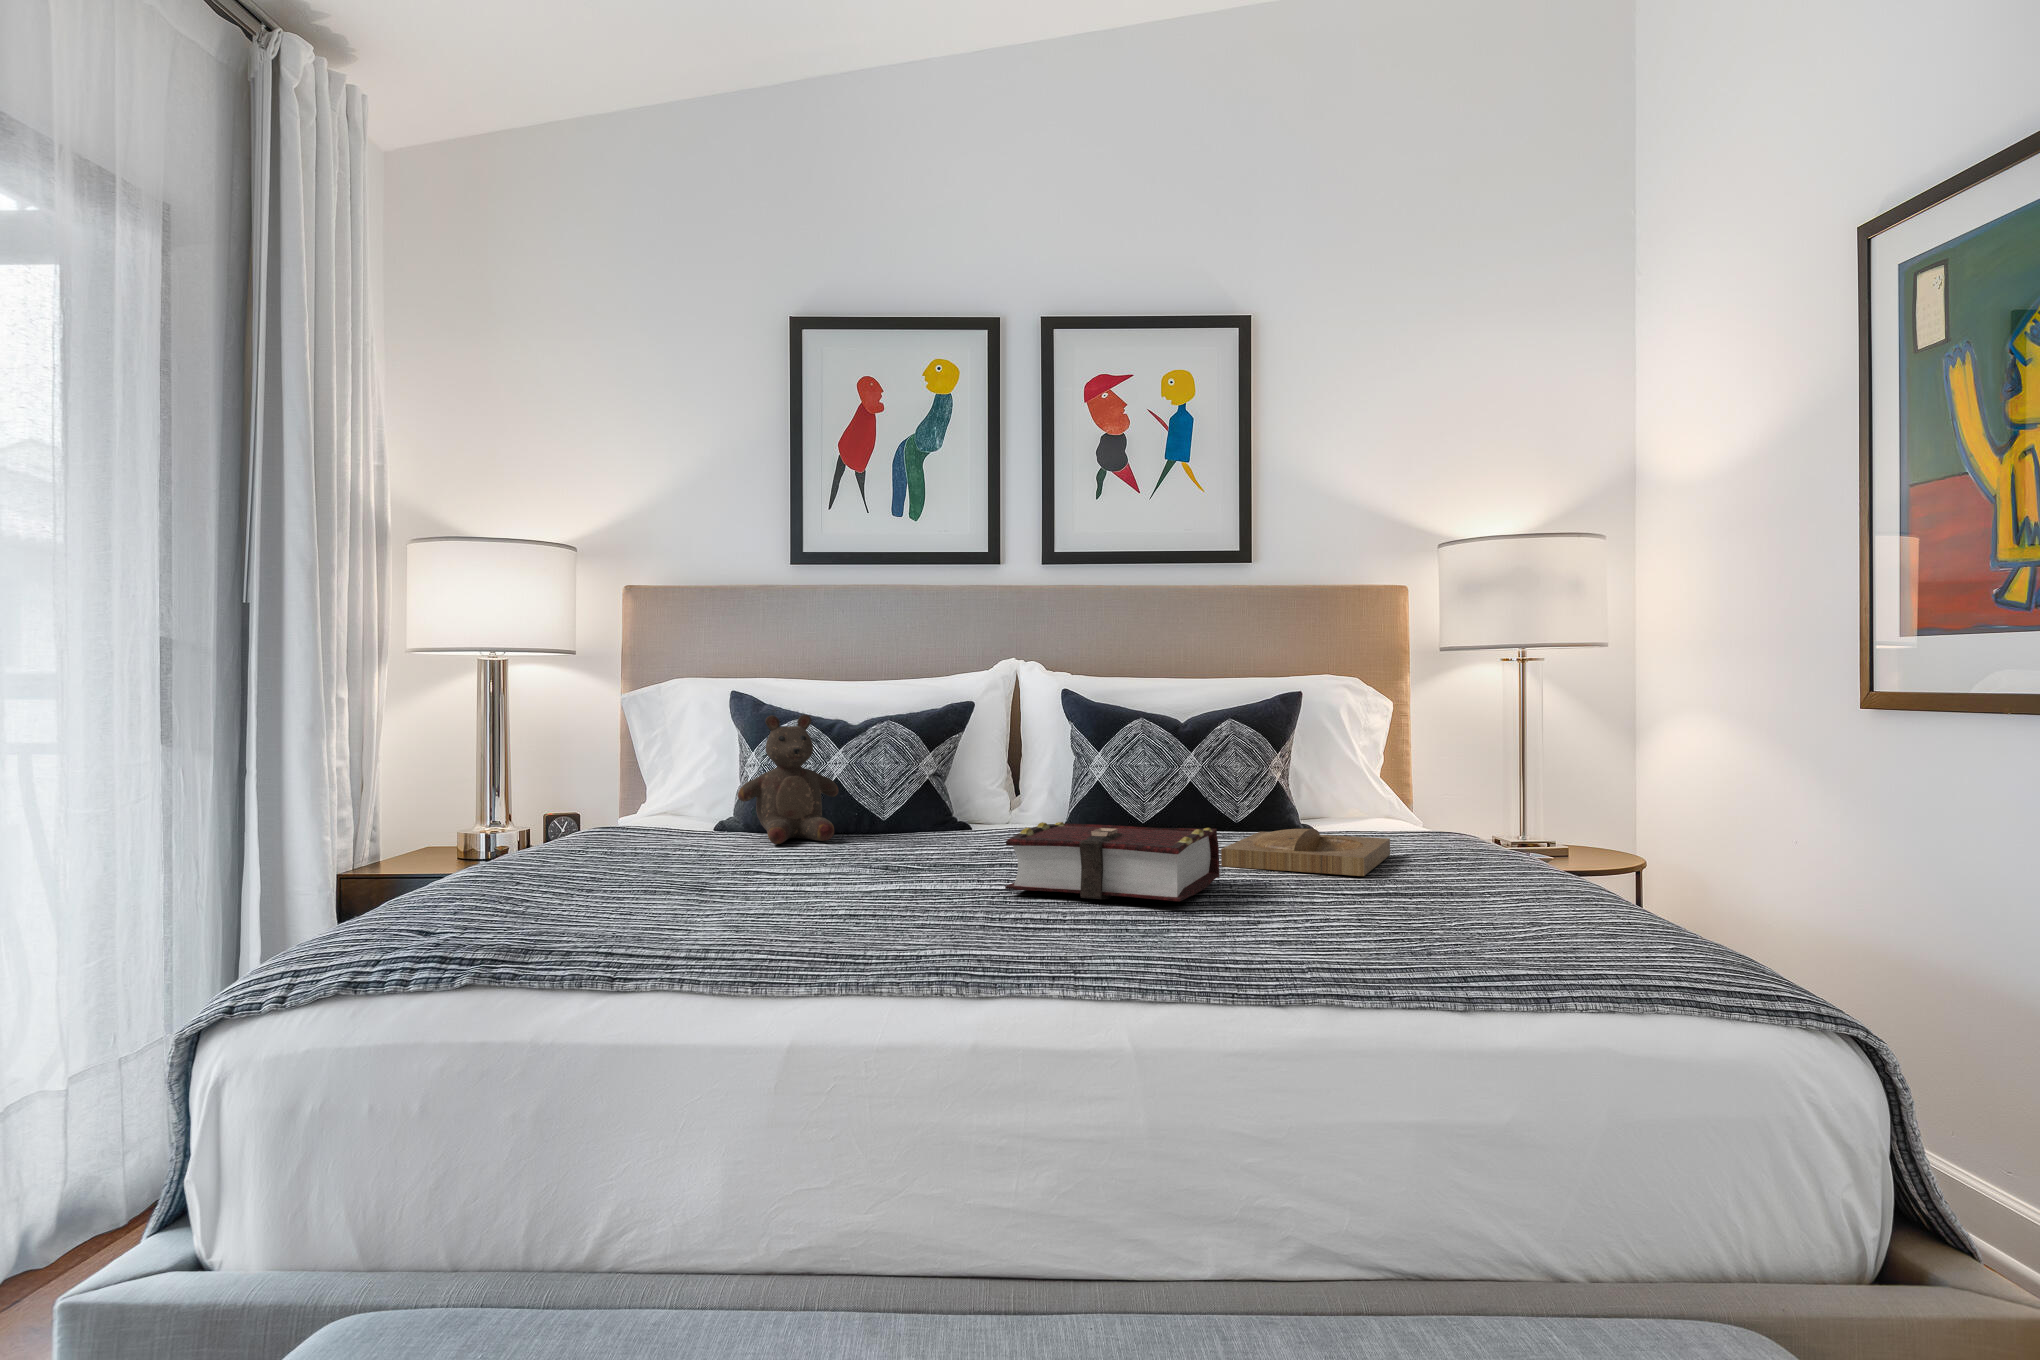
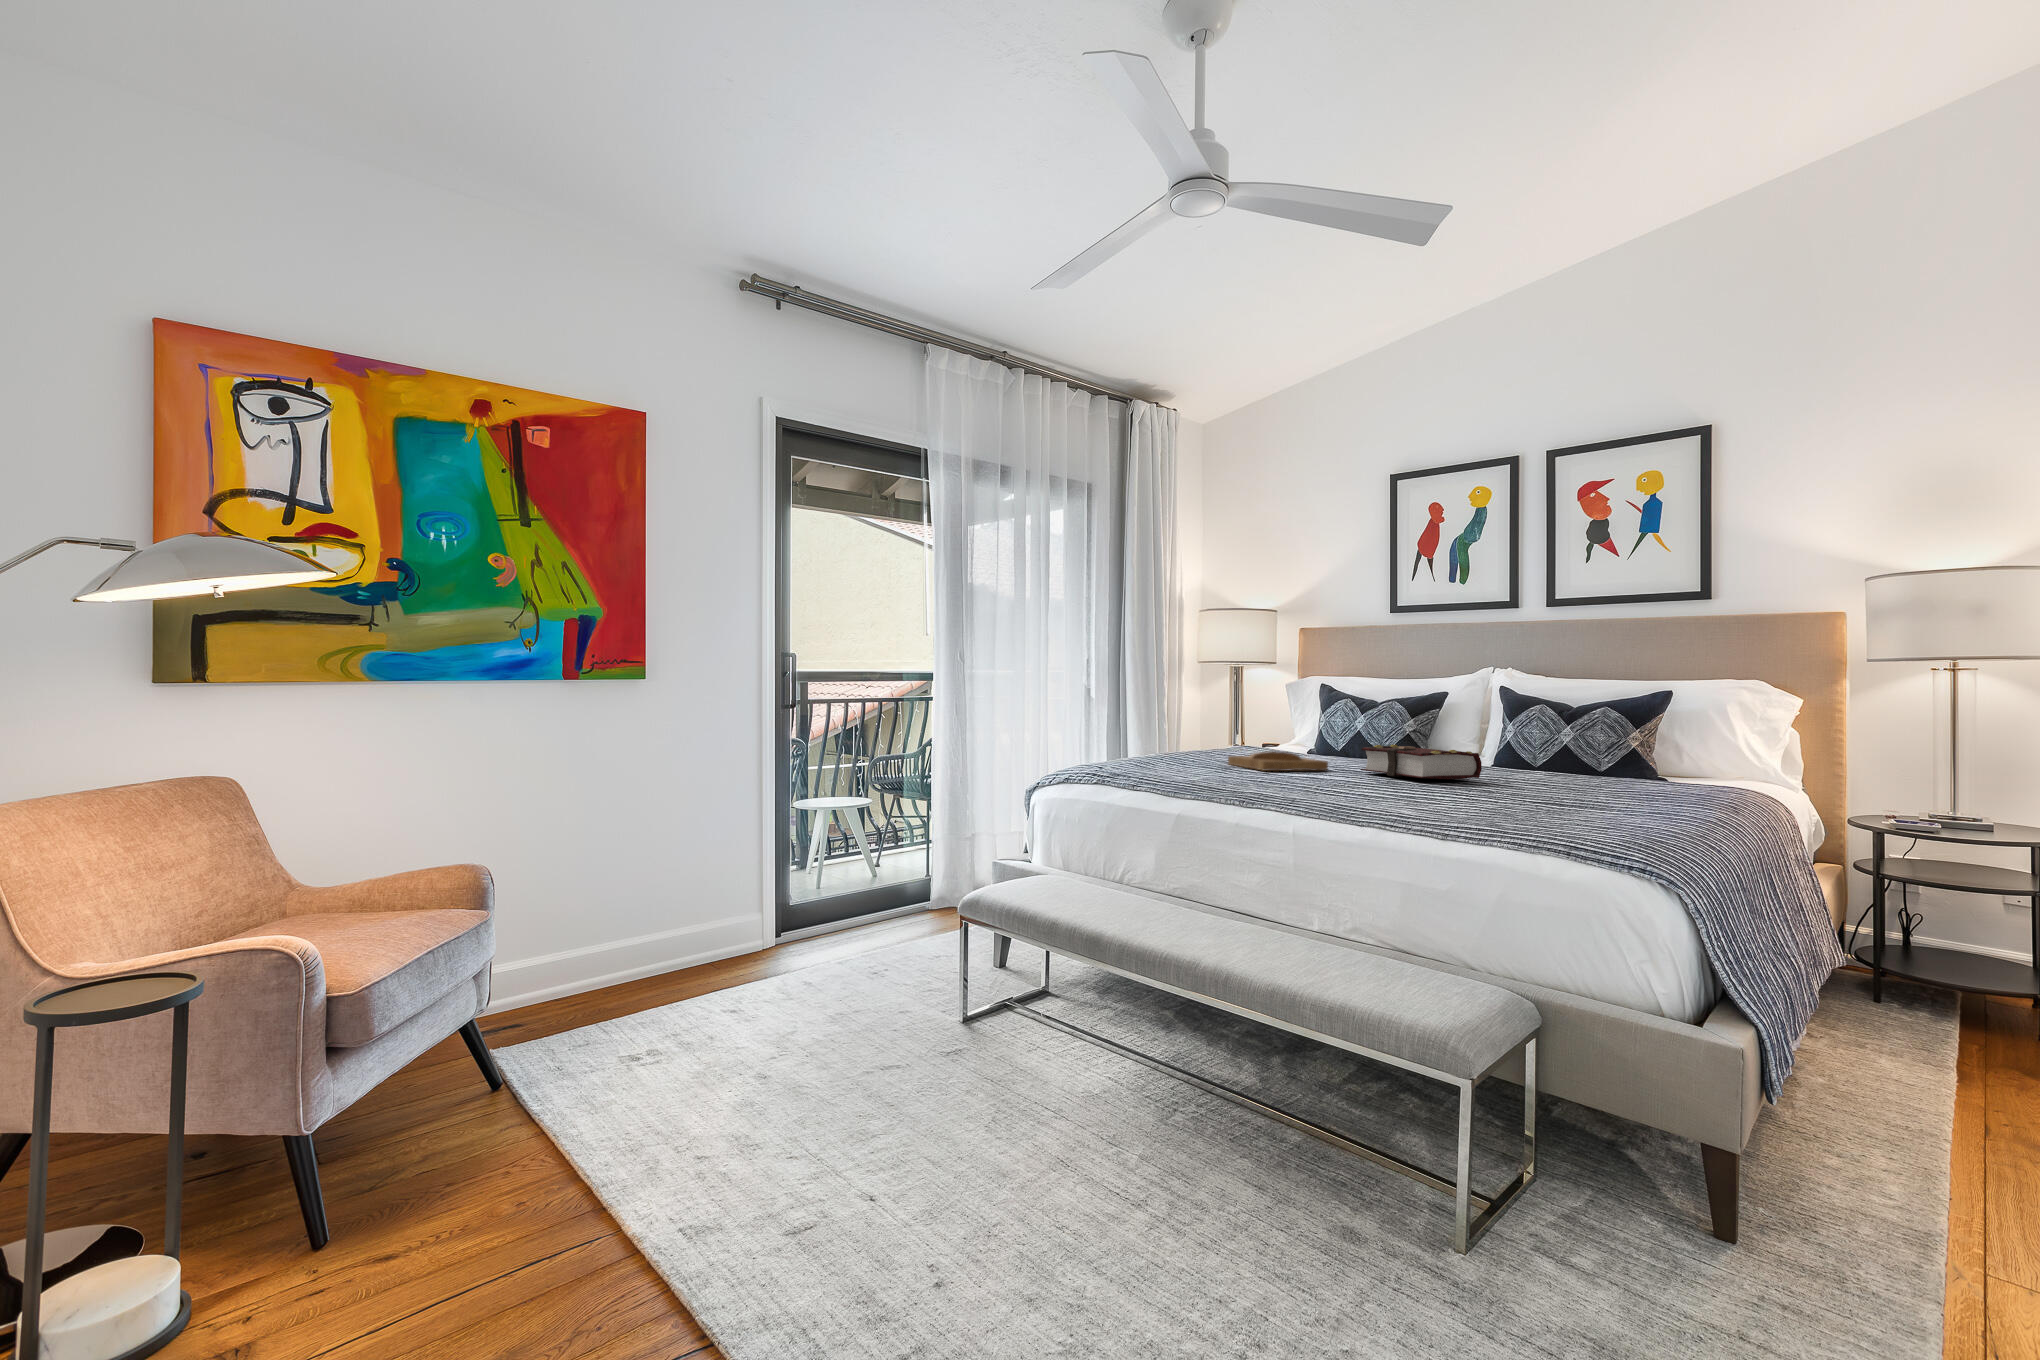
stuffed bear: present [738,715,839,844] -> none [1298,694,1351,756]
tray: present [1221,829,1390,876] -> present [1228,751,1328,771]

